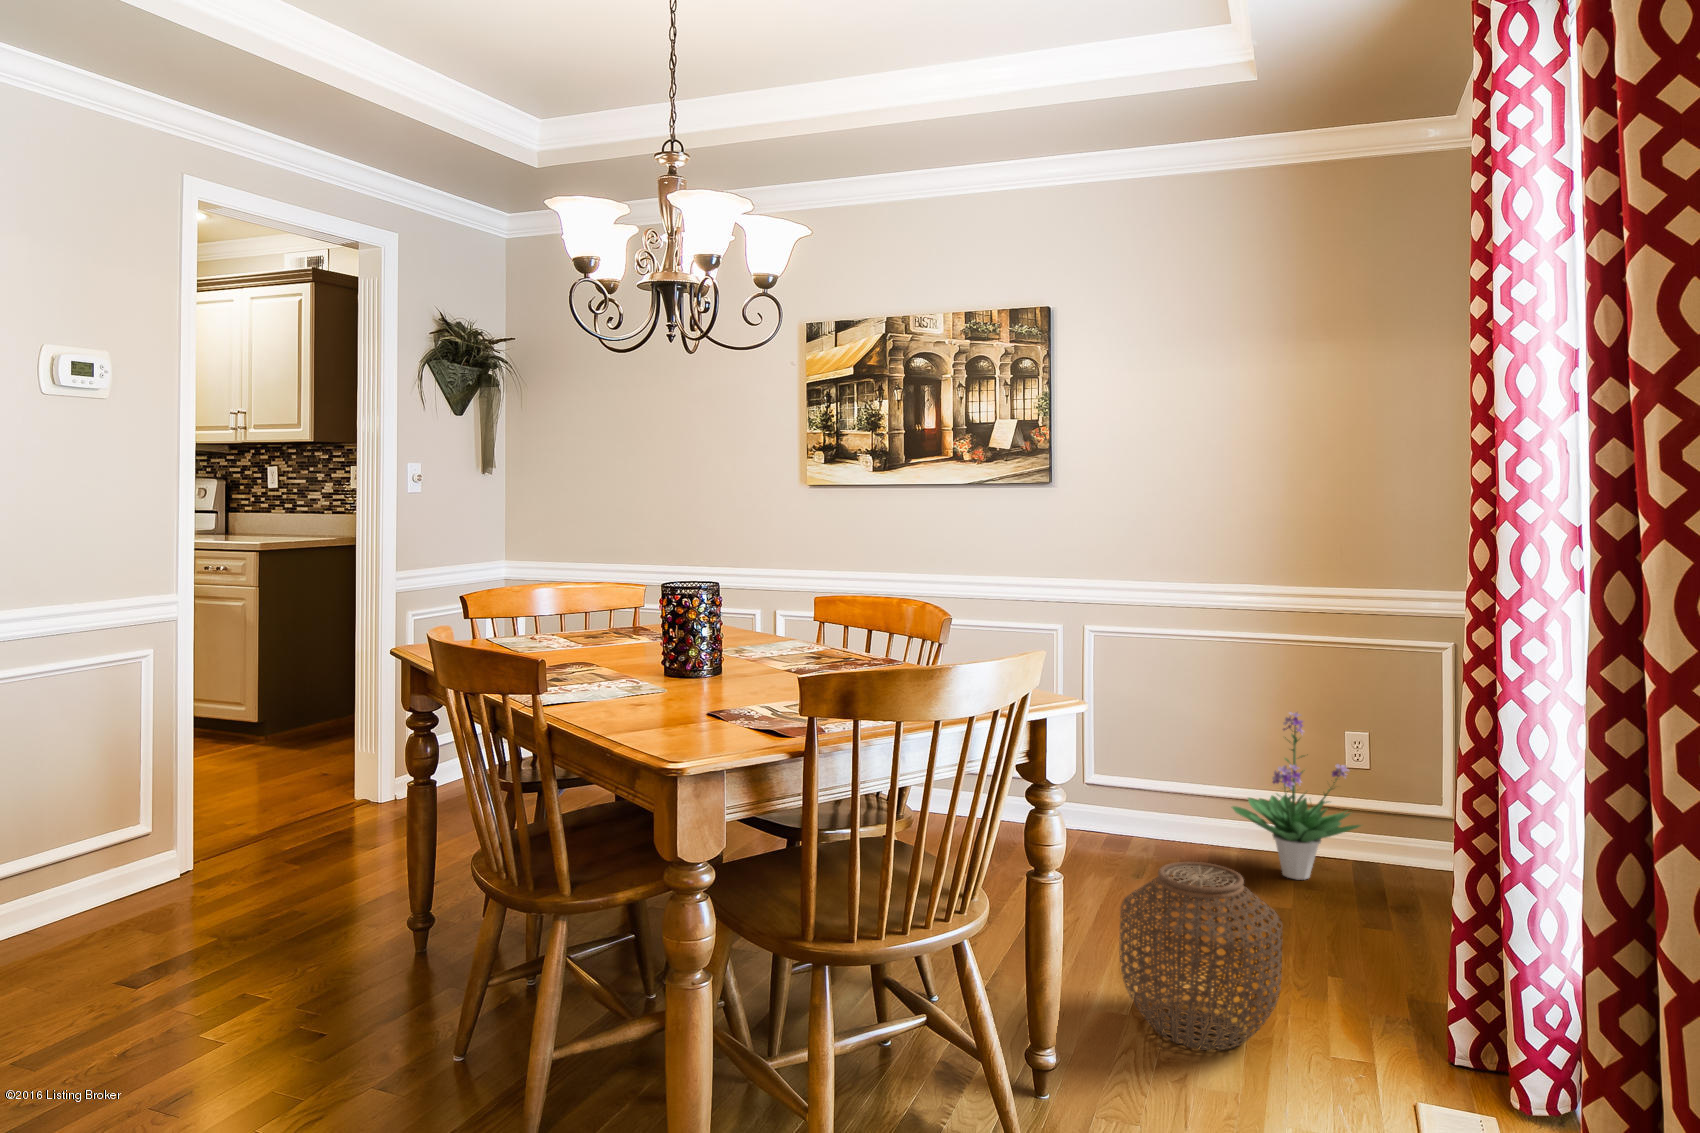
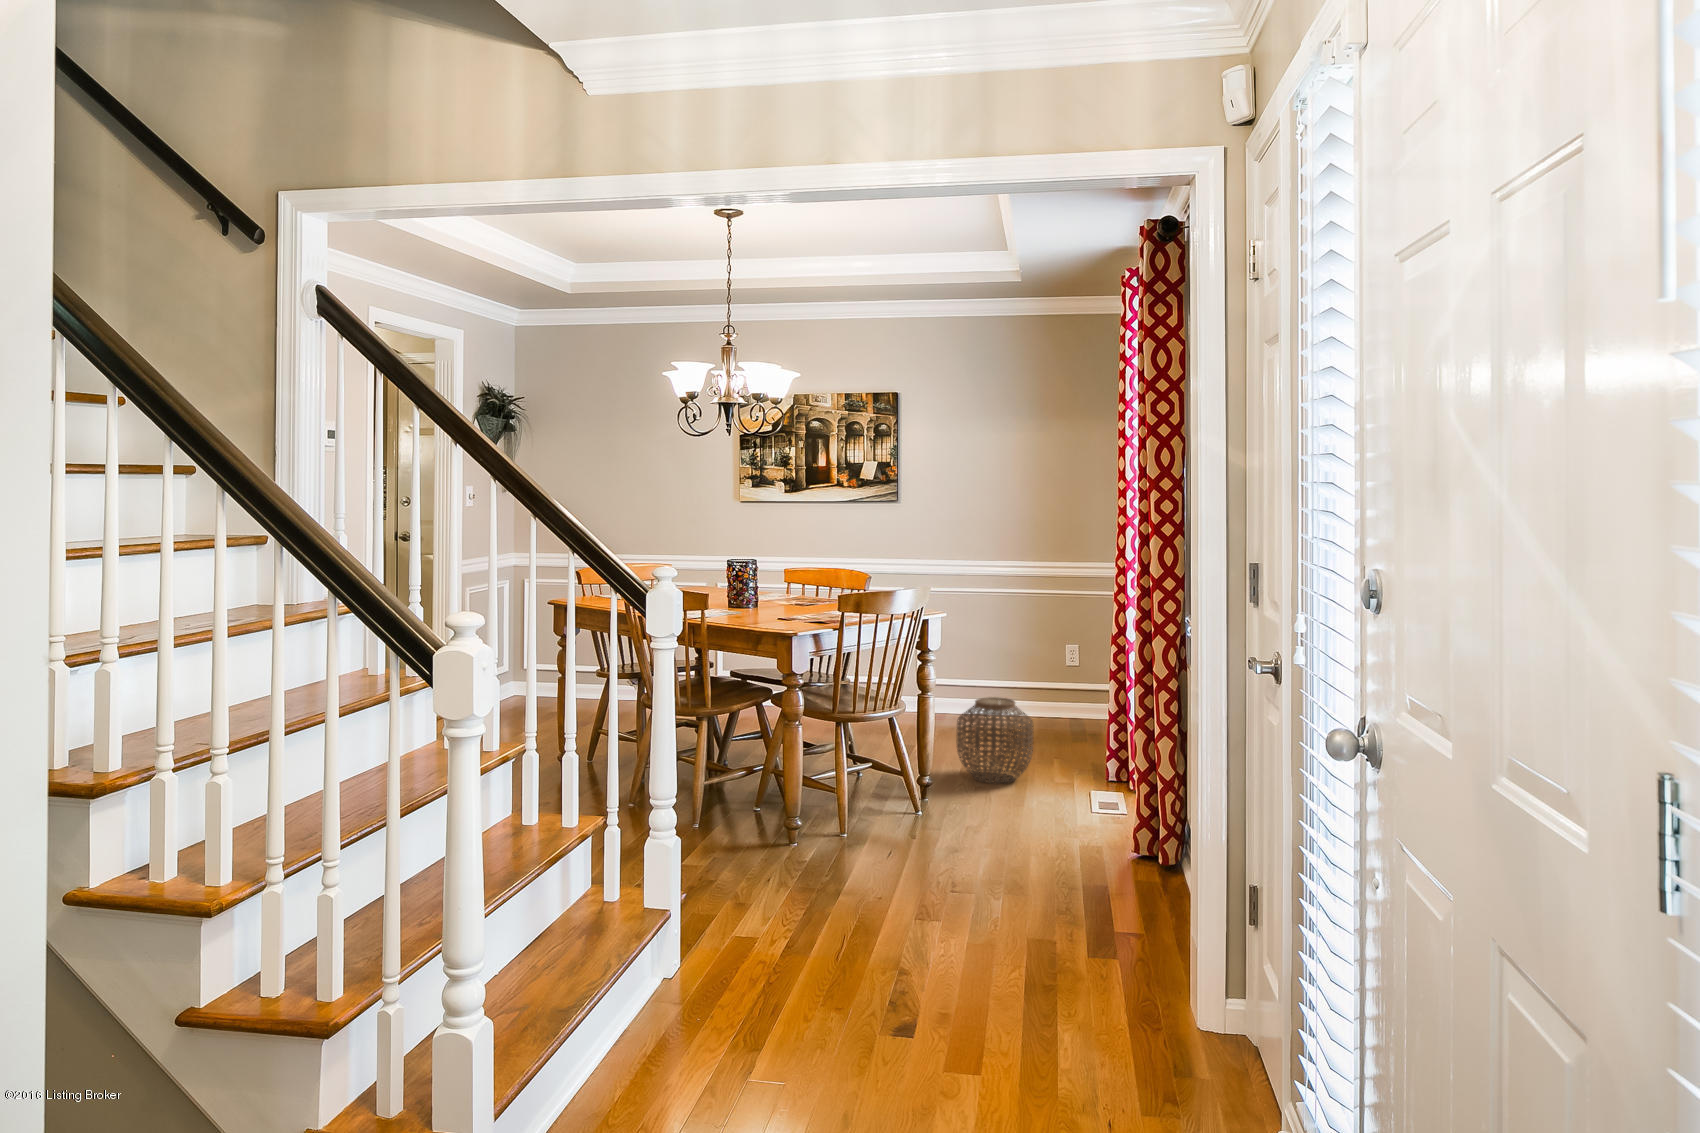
potted plant: present [1231,712,1360,880] -> none [1005,633,1075,726]

